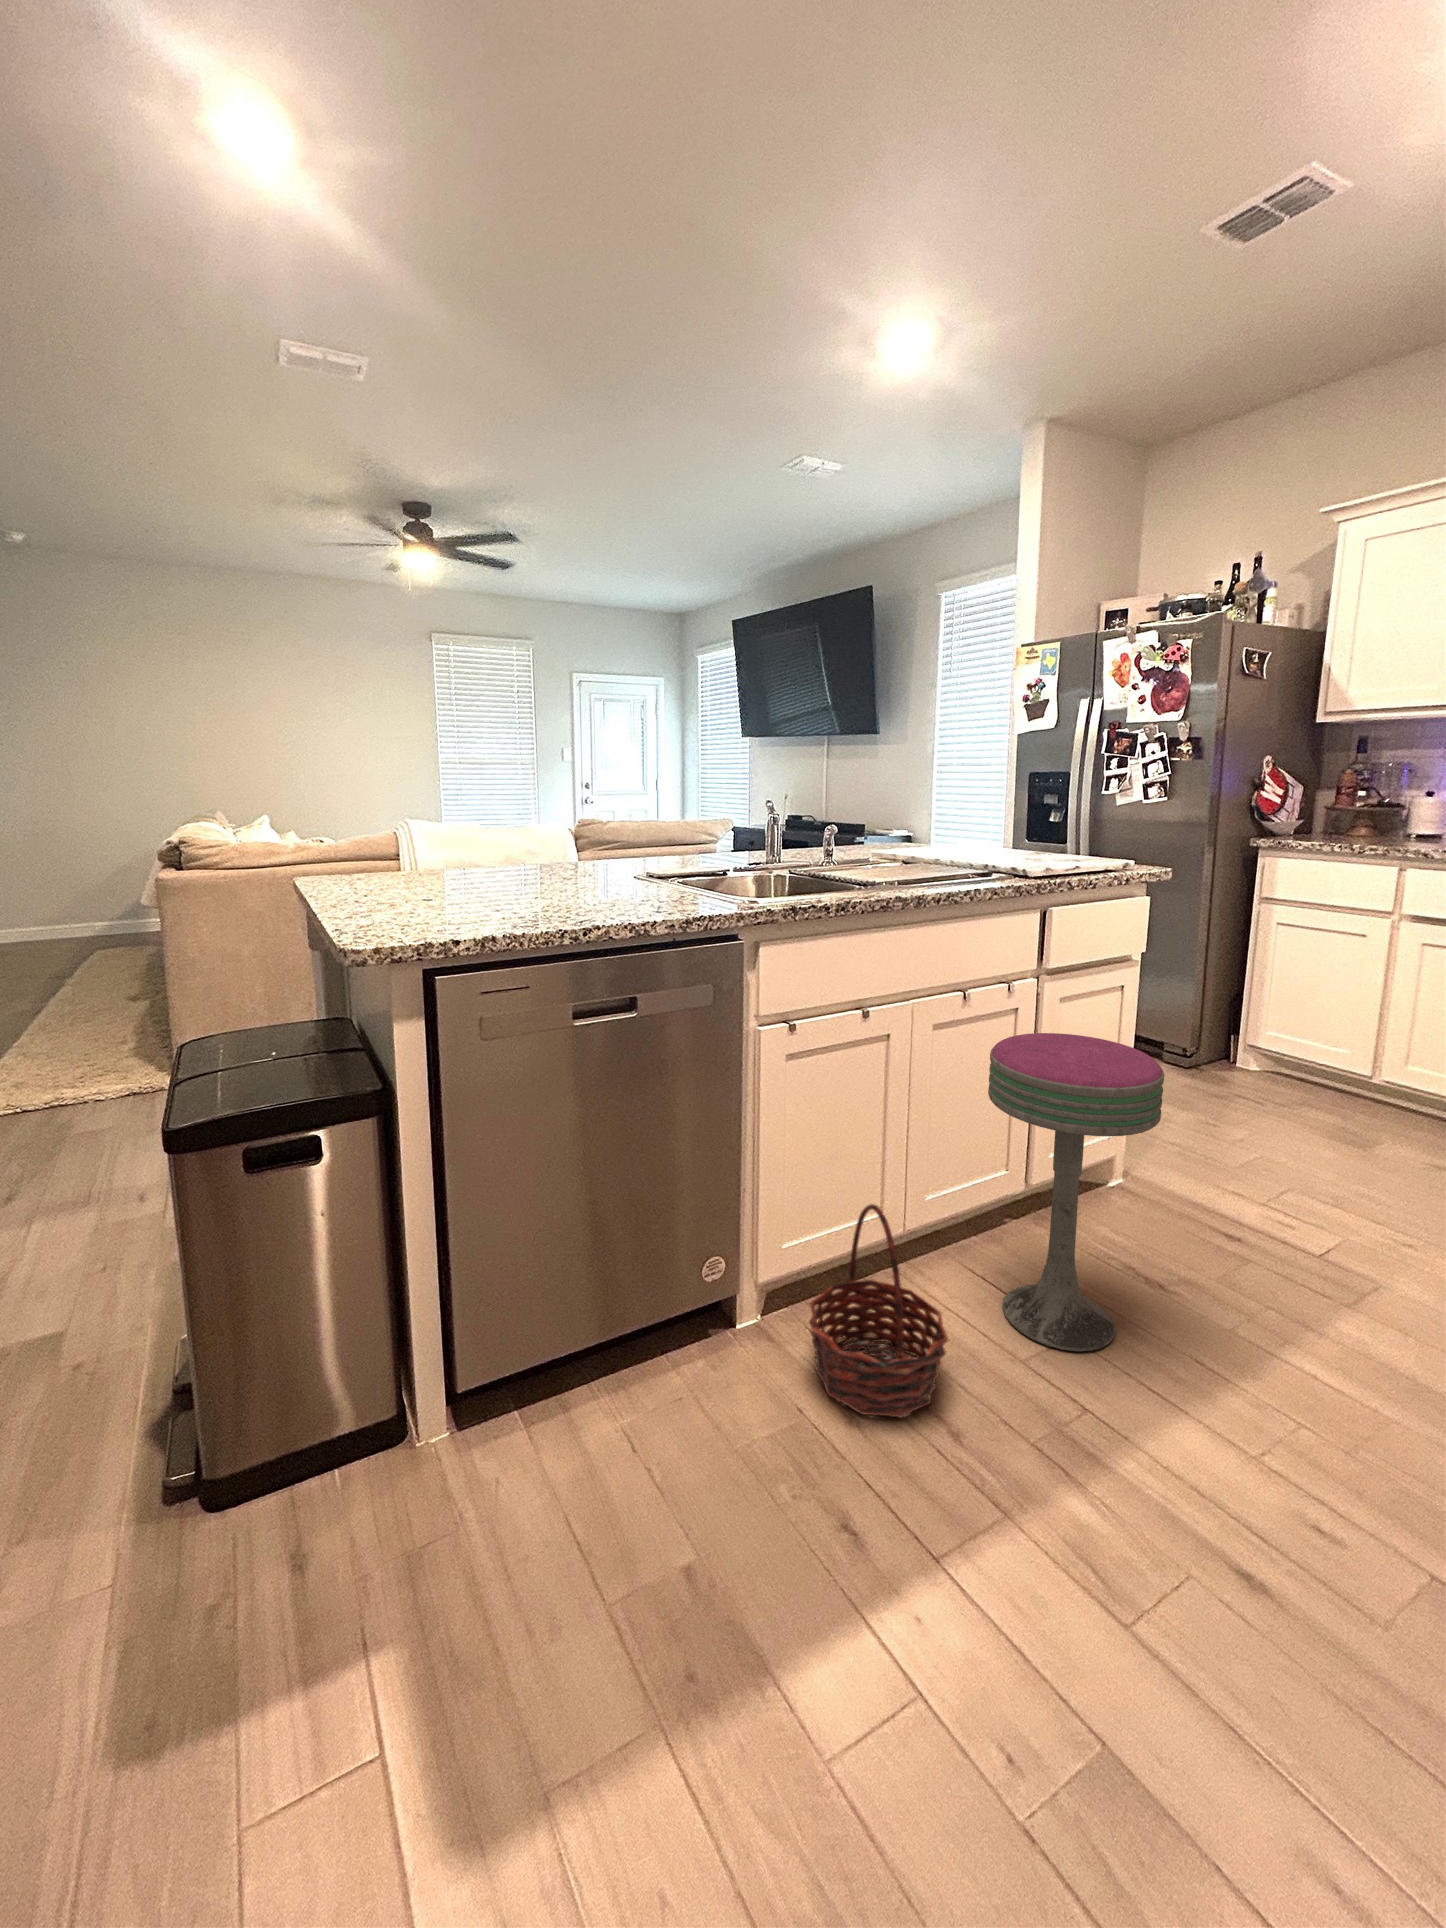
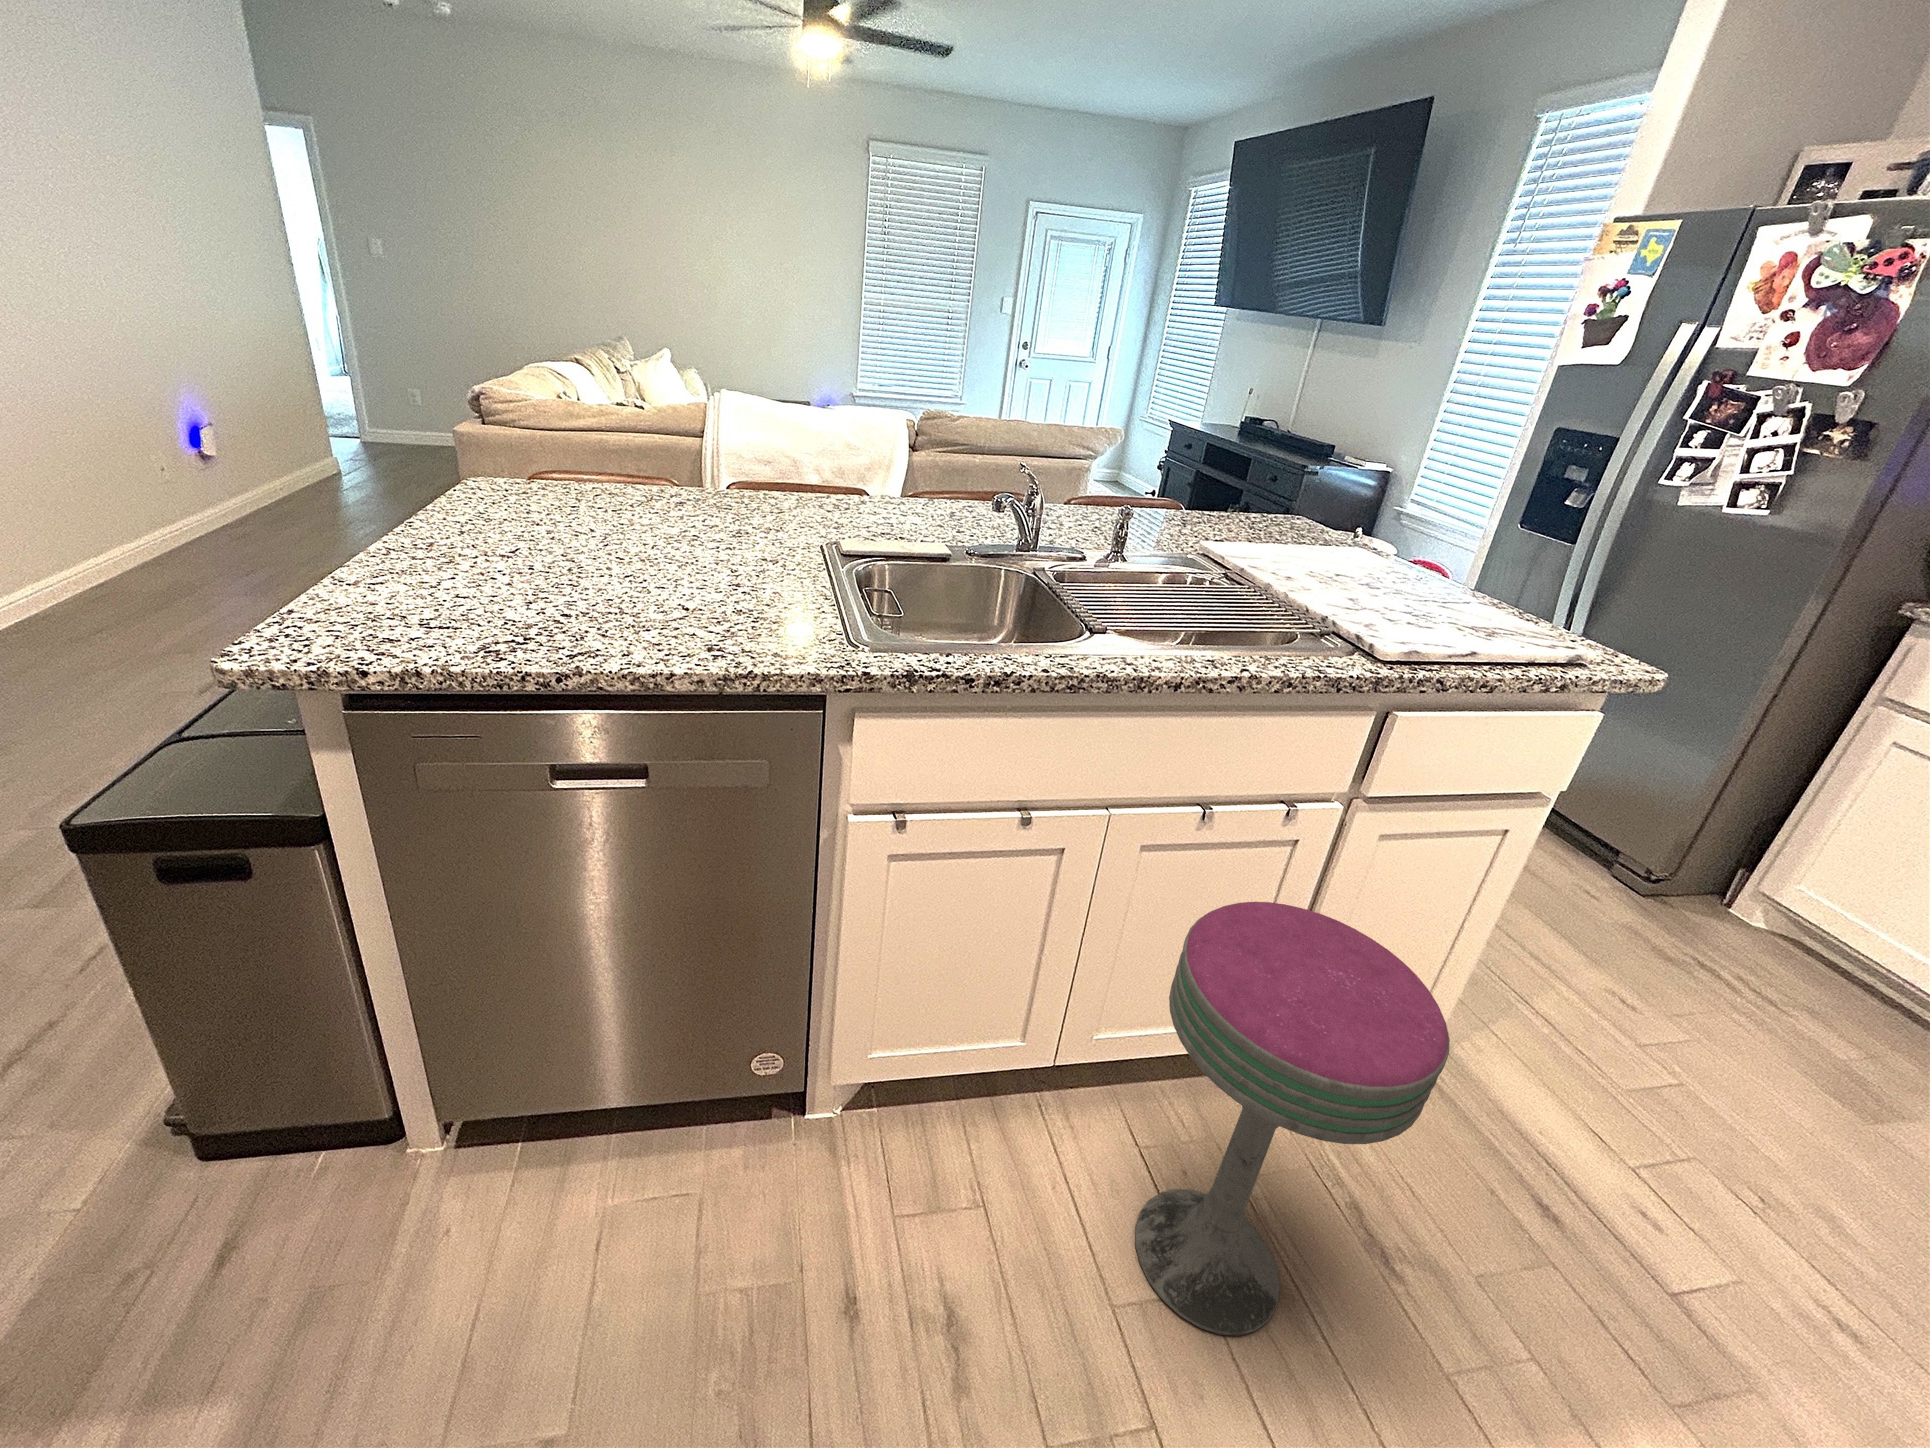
basket: present [809,1204,948,1418] -> none [833,1081,1011,1345]

